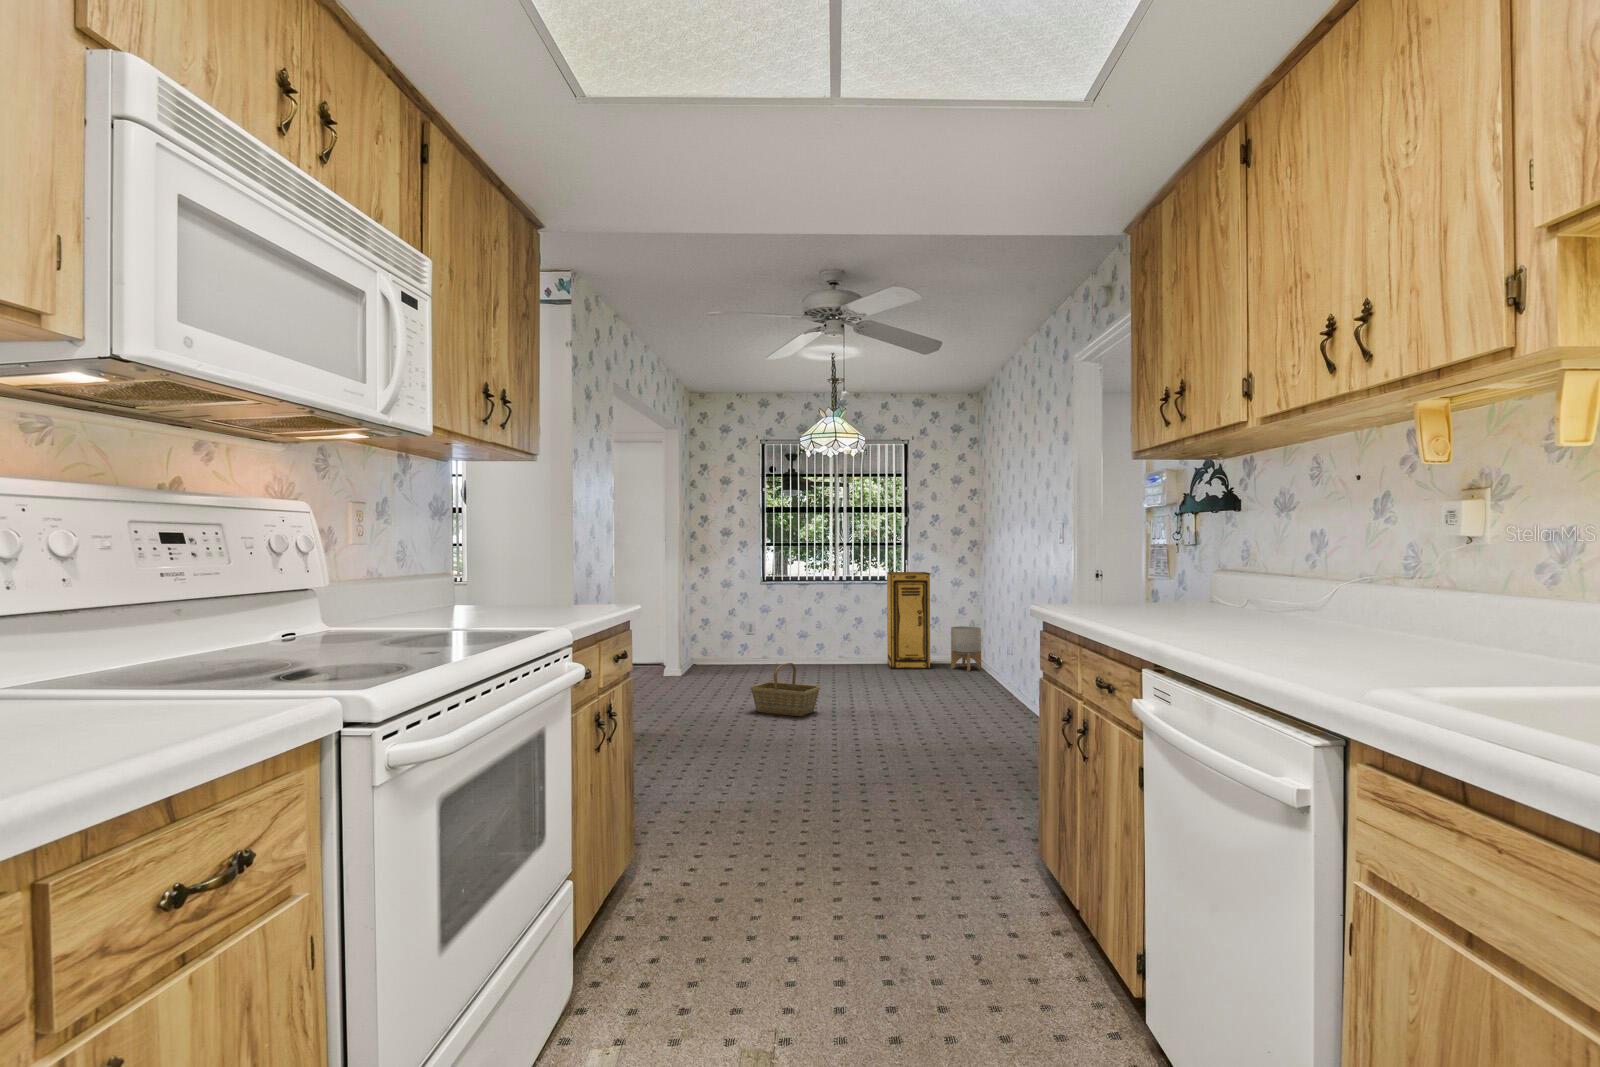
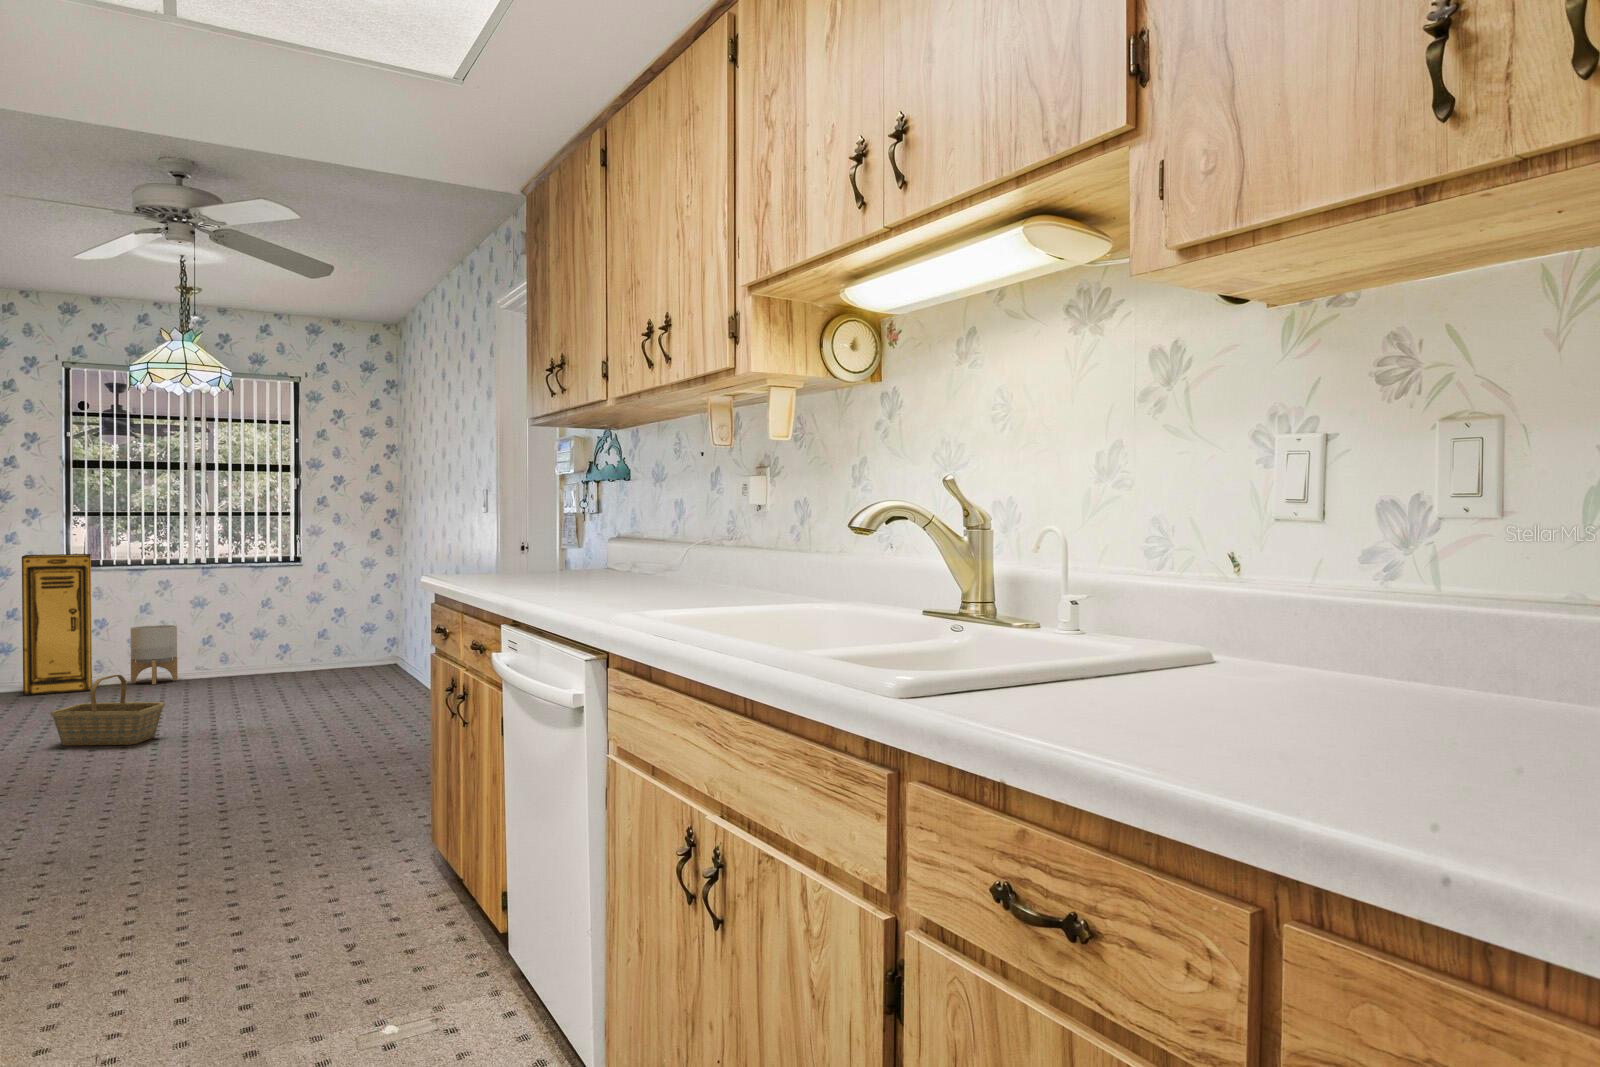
storage cabinet: present [887,572,930,669] -> present [22,554,92,695]
planter: present [951,626,981,671] -> present [130,625,178,684]

